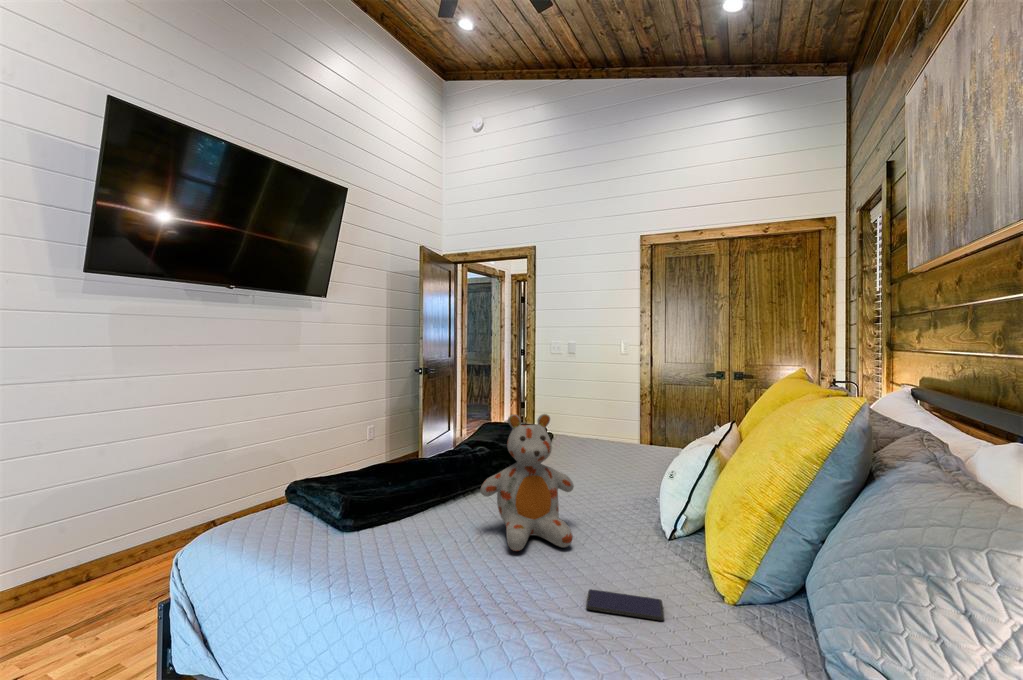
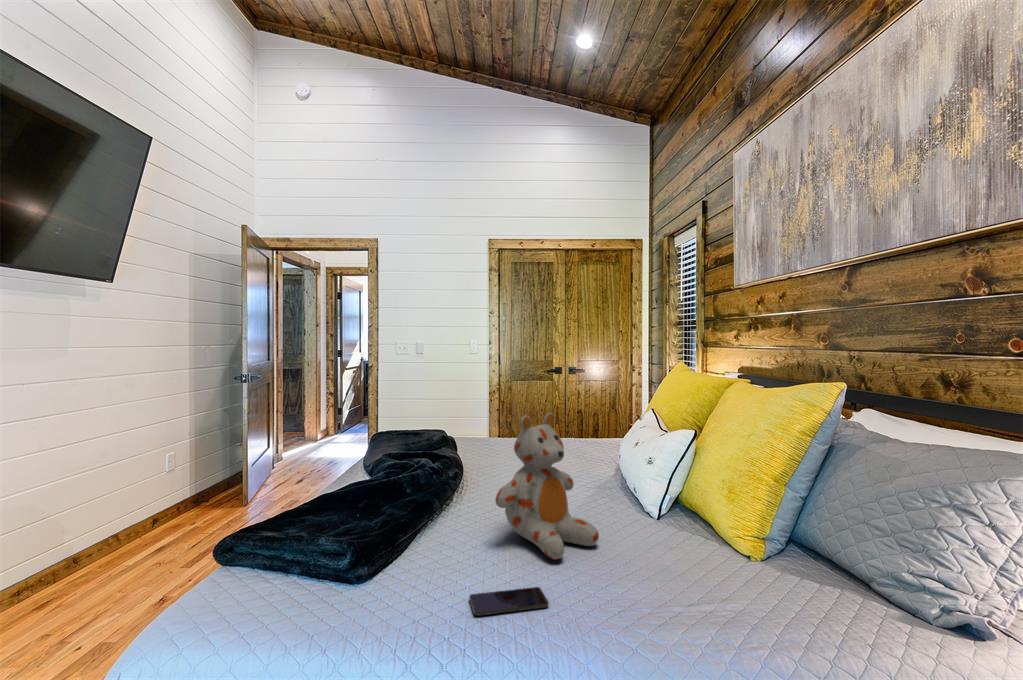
smartphone: present [586,589,664,620] -> present [469,587,549,616]

